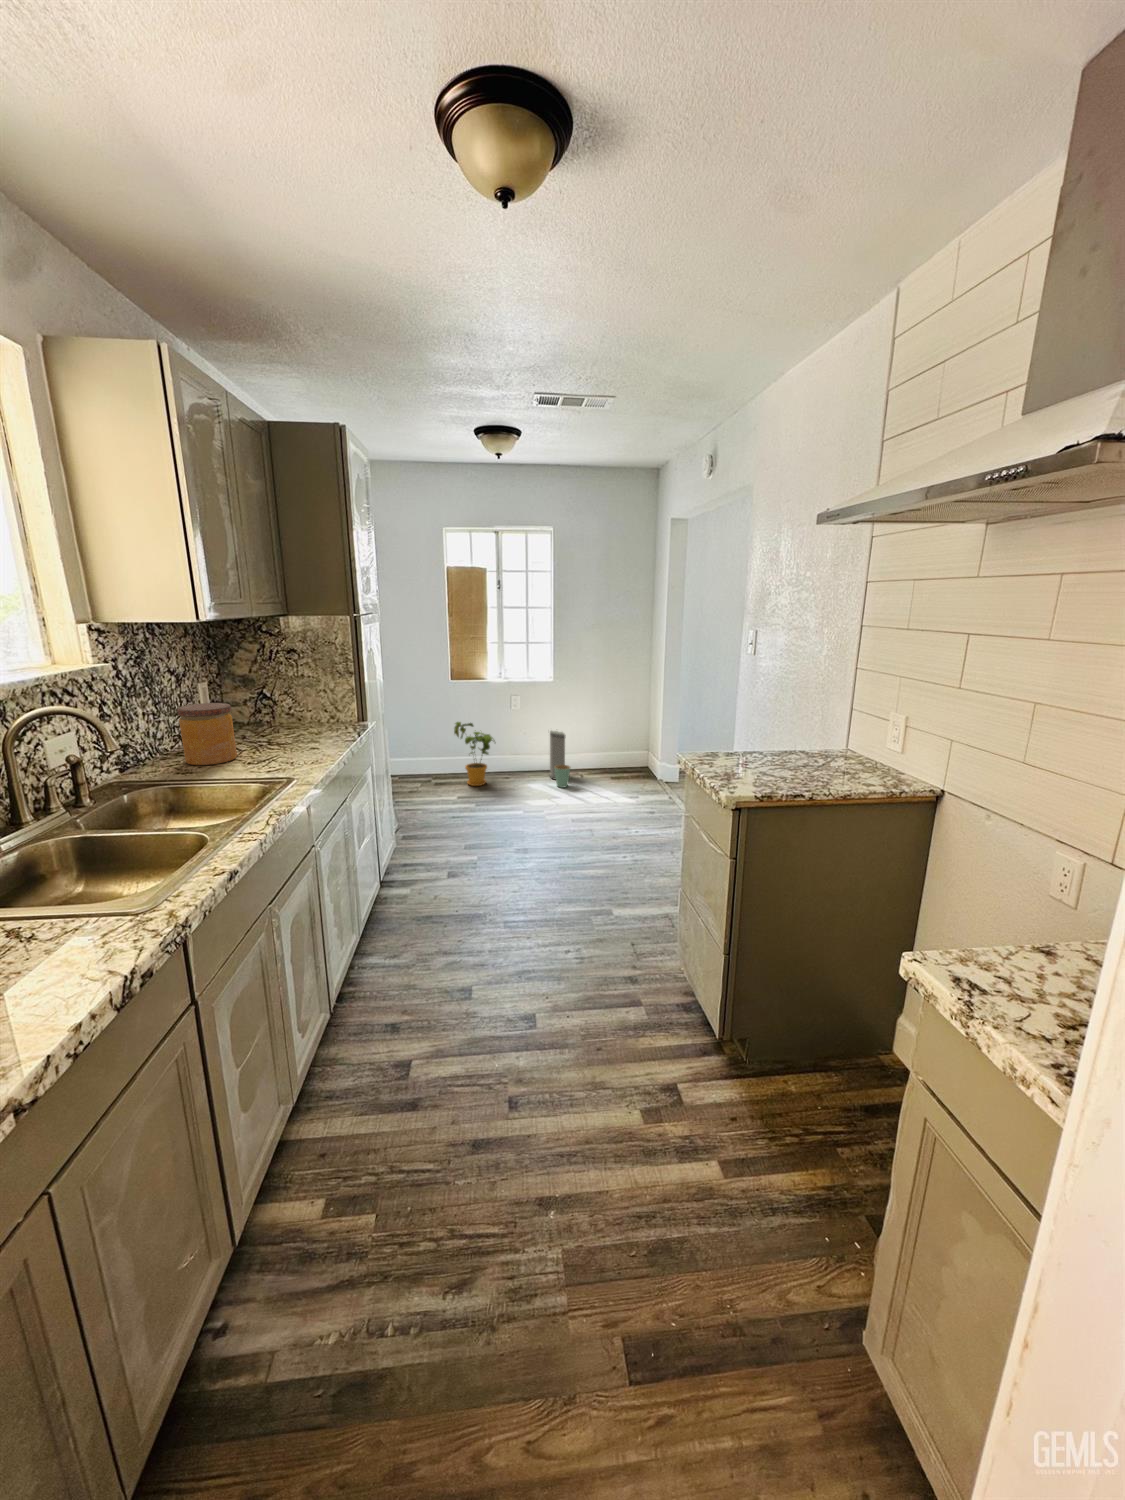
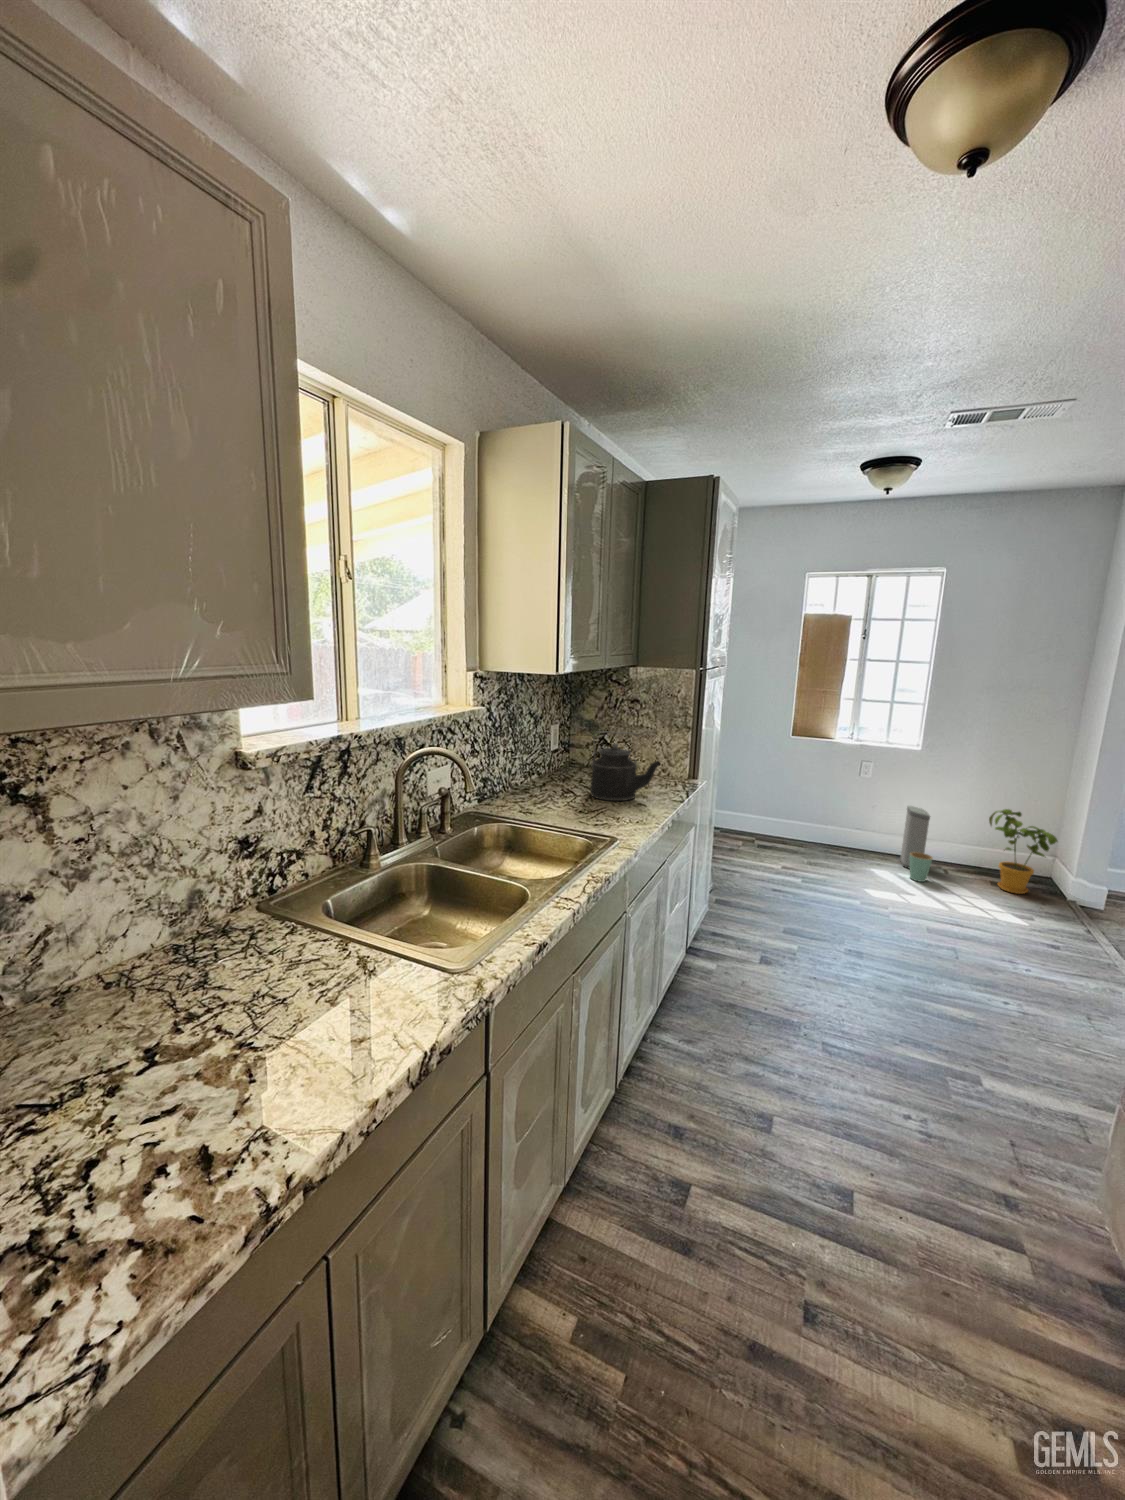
kettle: none [251,681,330,751] -> present [591,731,660,801]
jar: present [177,703,237,765] -> none [529,747,573,806]
house plant: present [454,722,495,786] -> present [989,809,1057,894]

